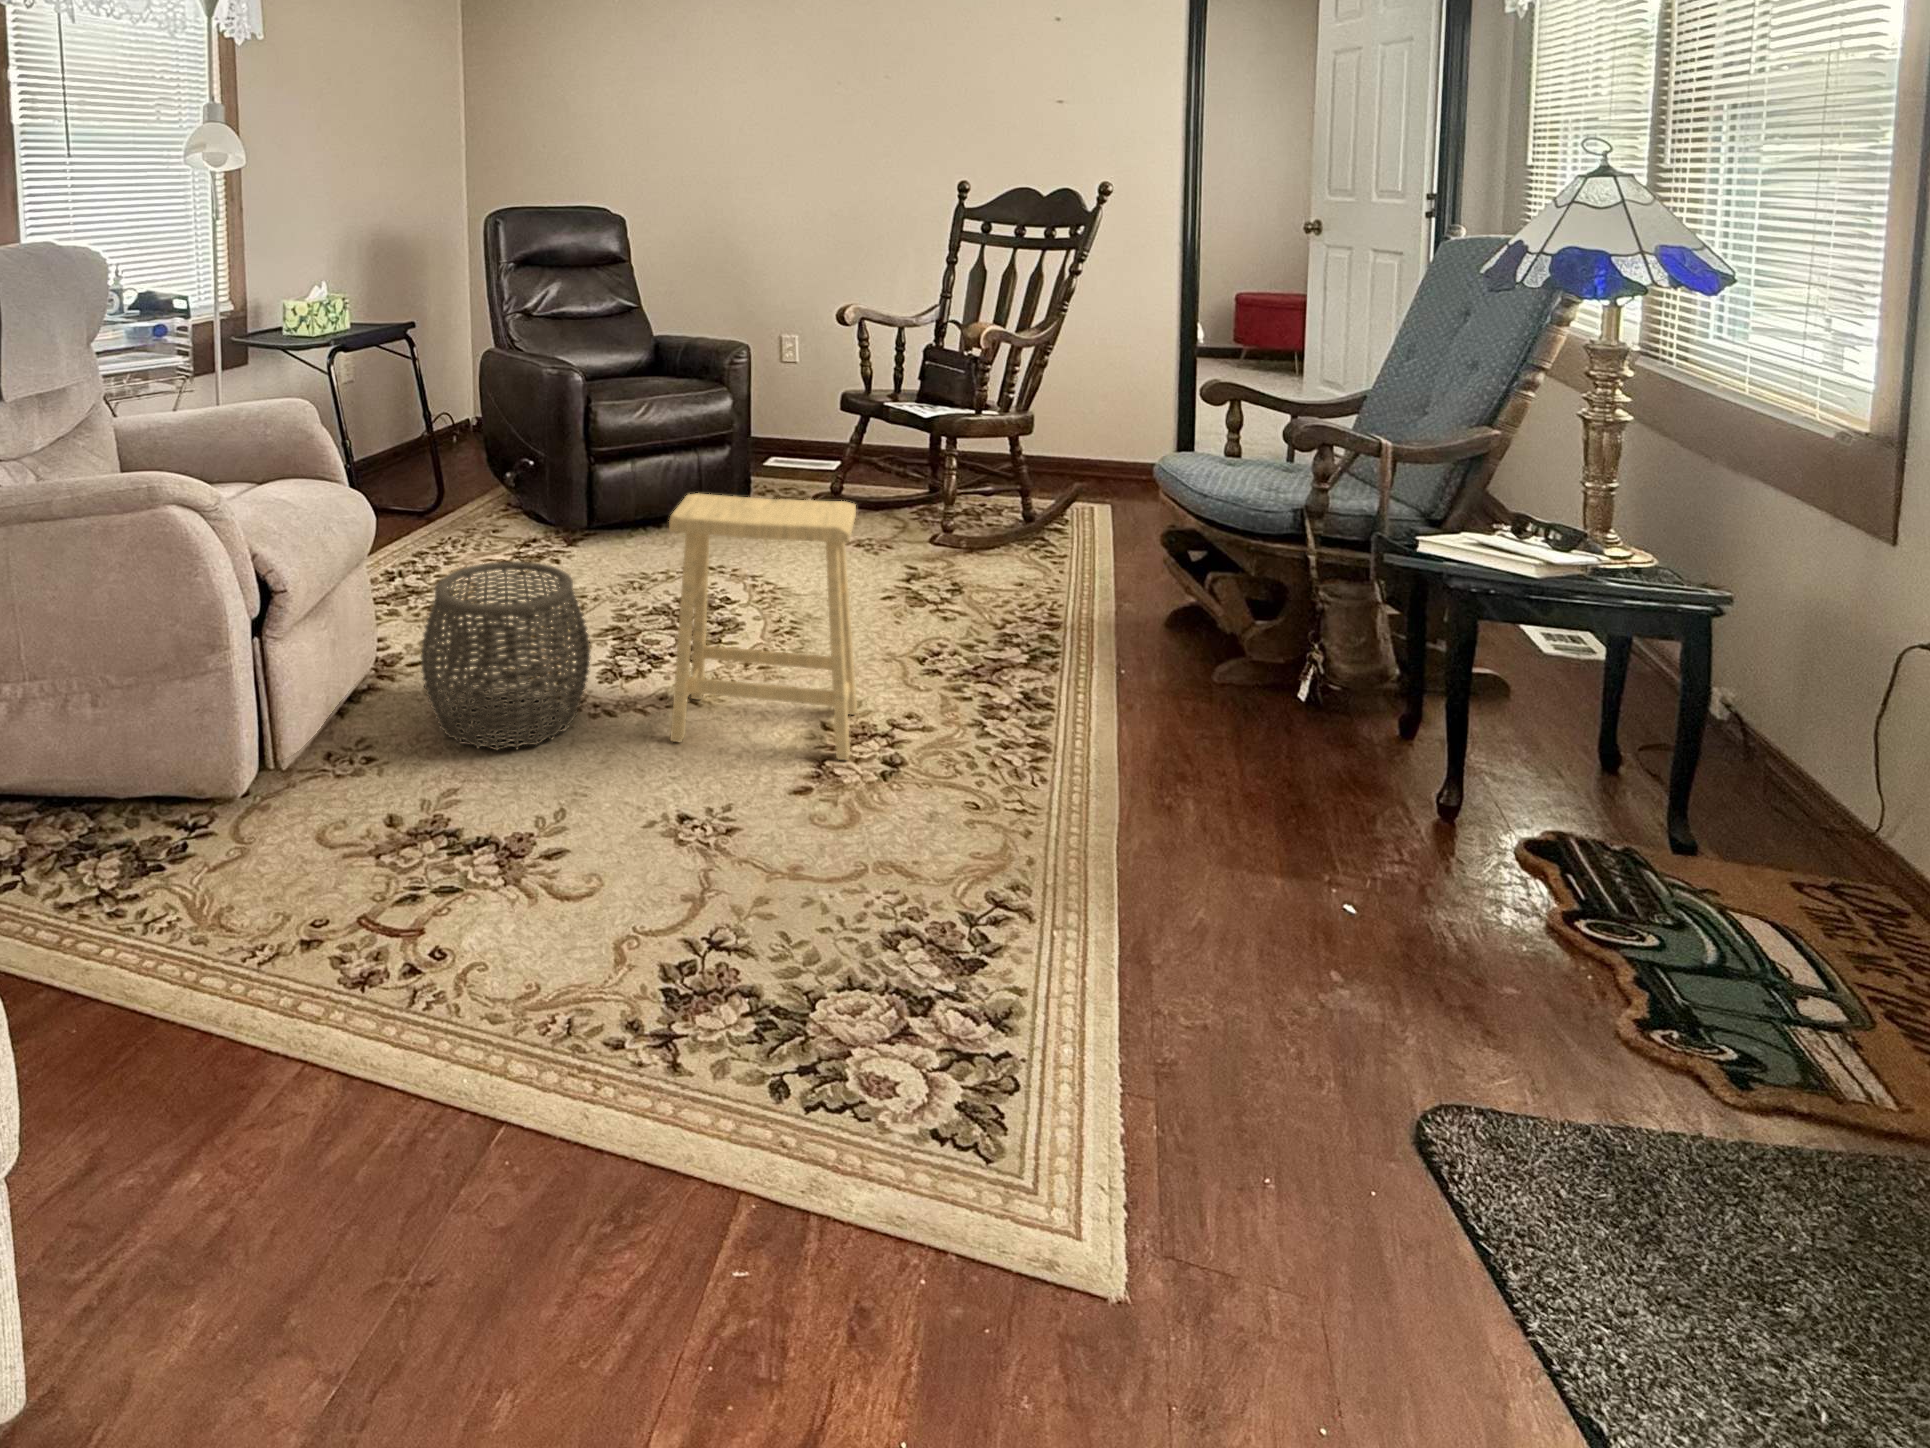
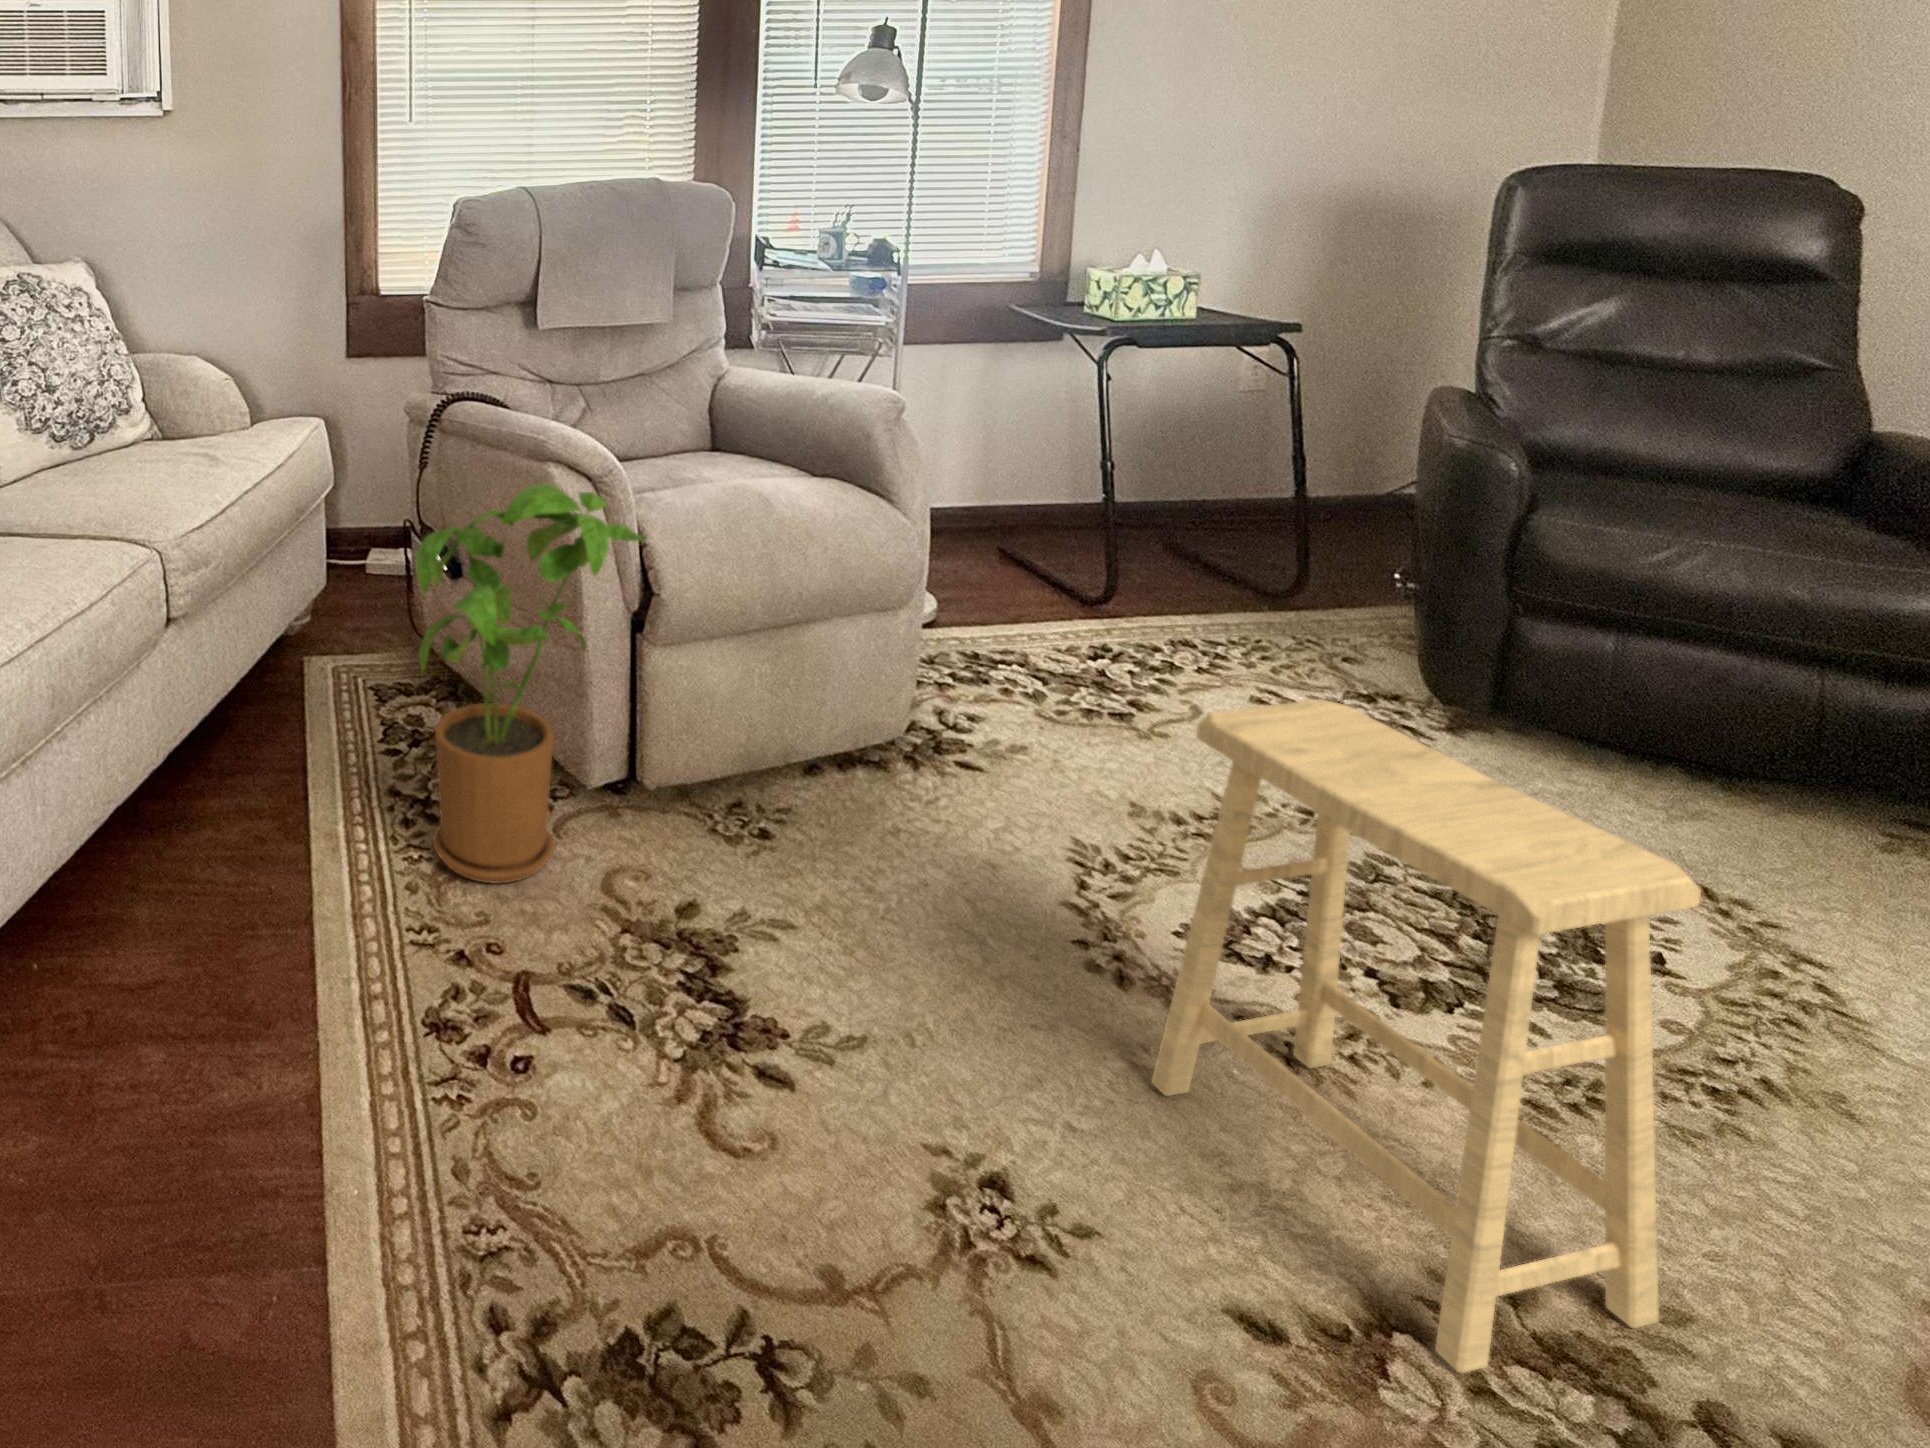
house plant: none [98,513,314,909] -> present [416,484,644,883]
woven basket: present [421,562,591,750] -> none [844,664,1114,961]

